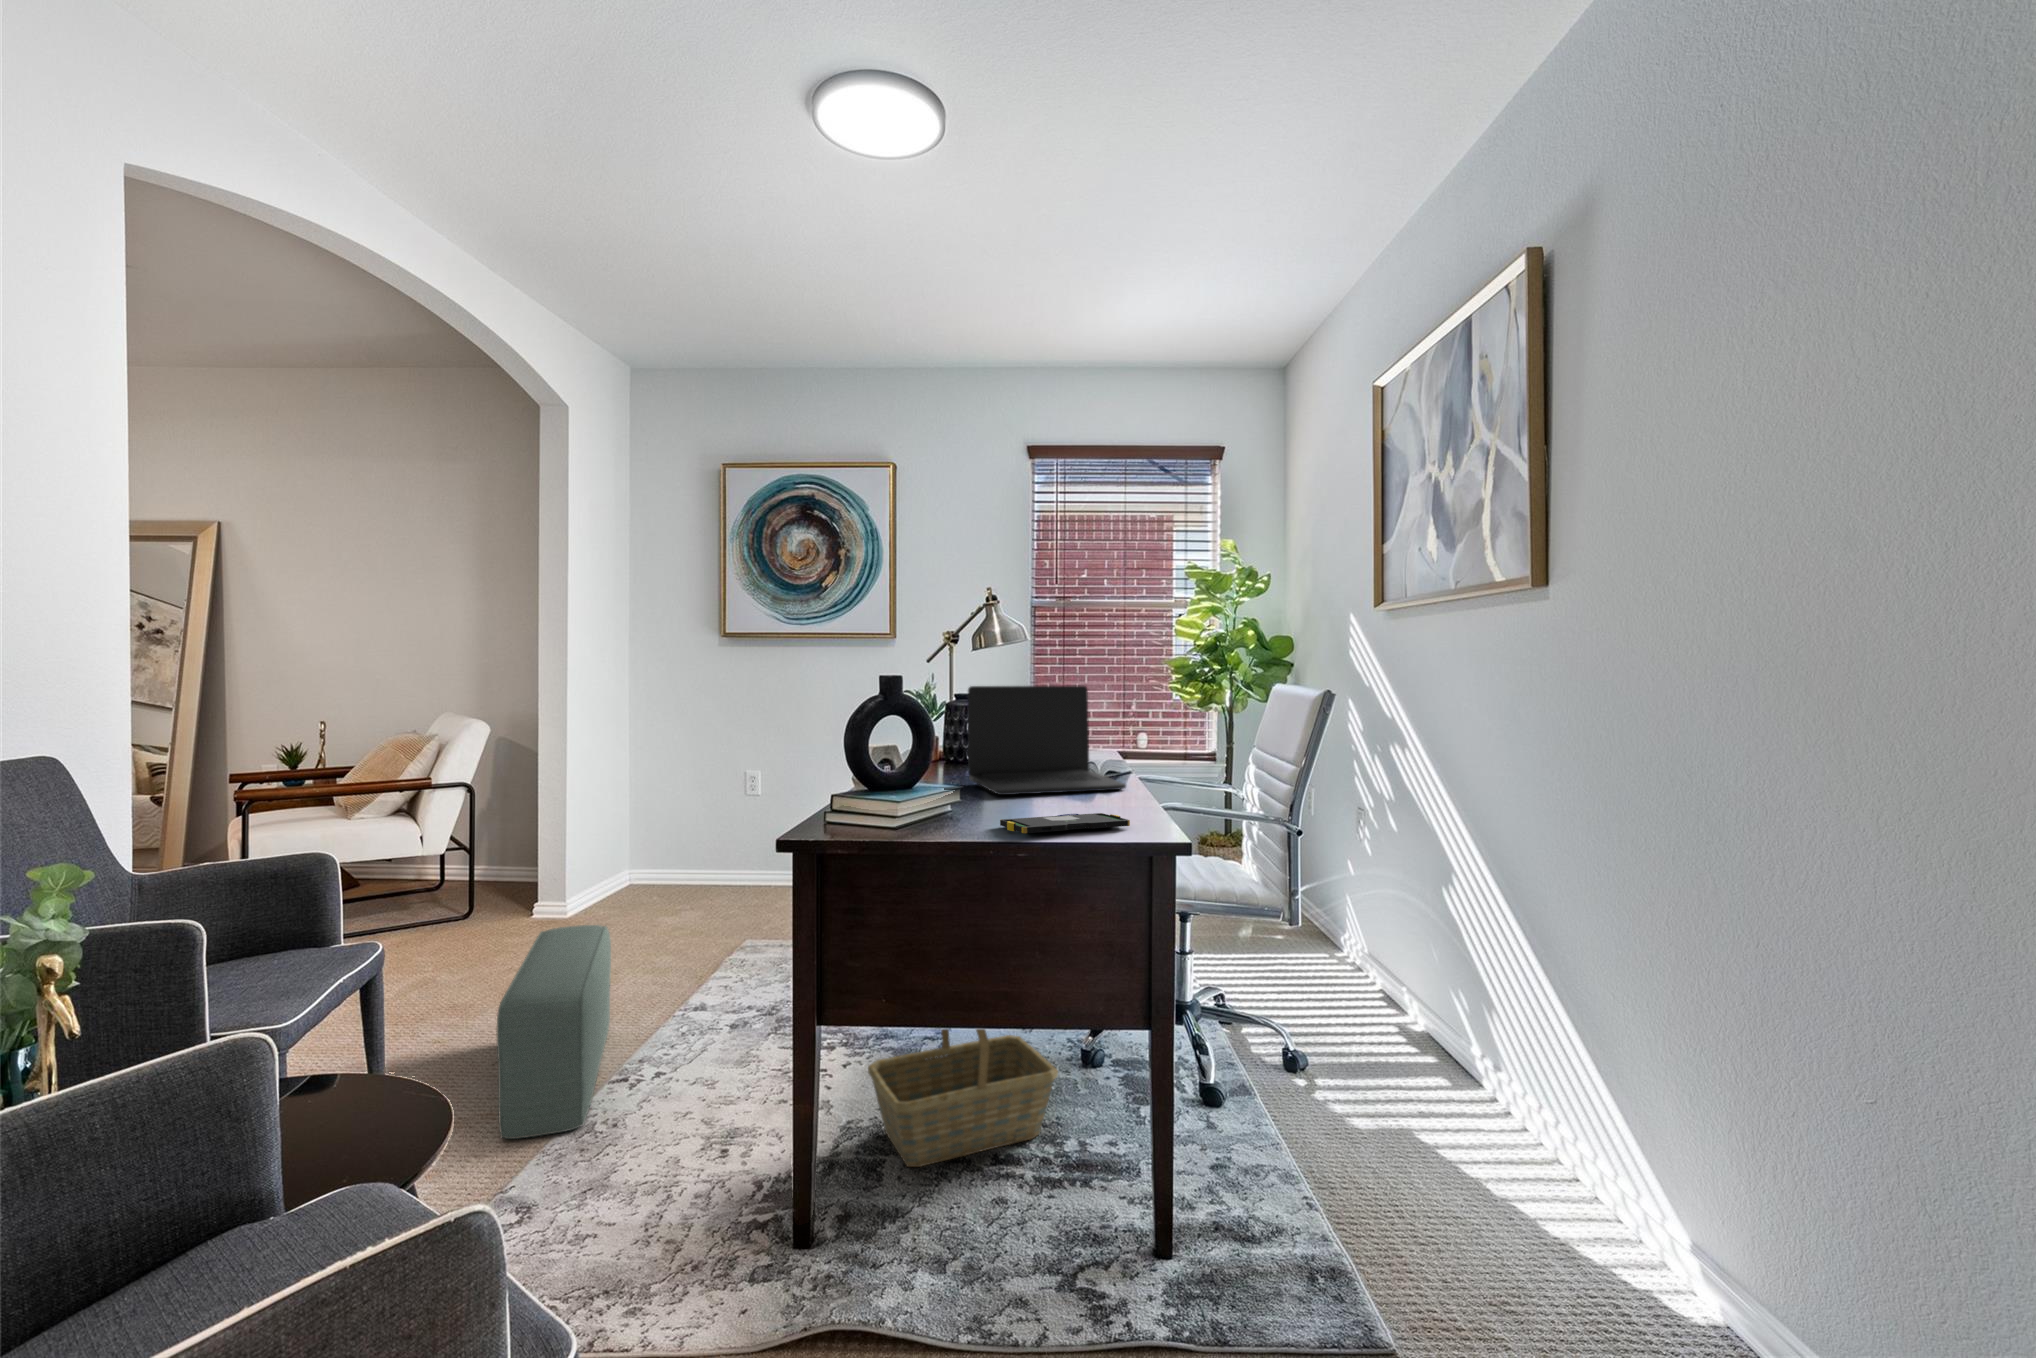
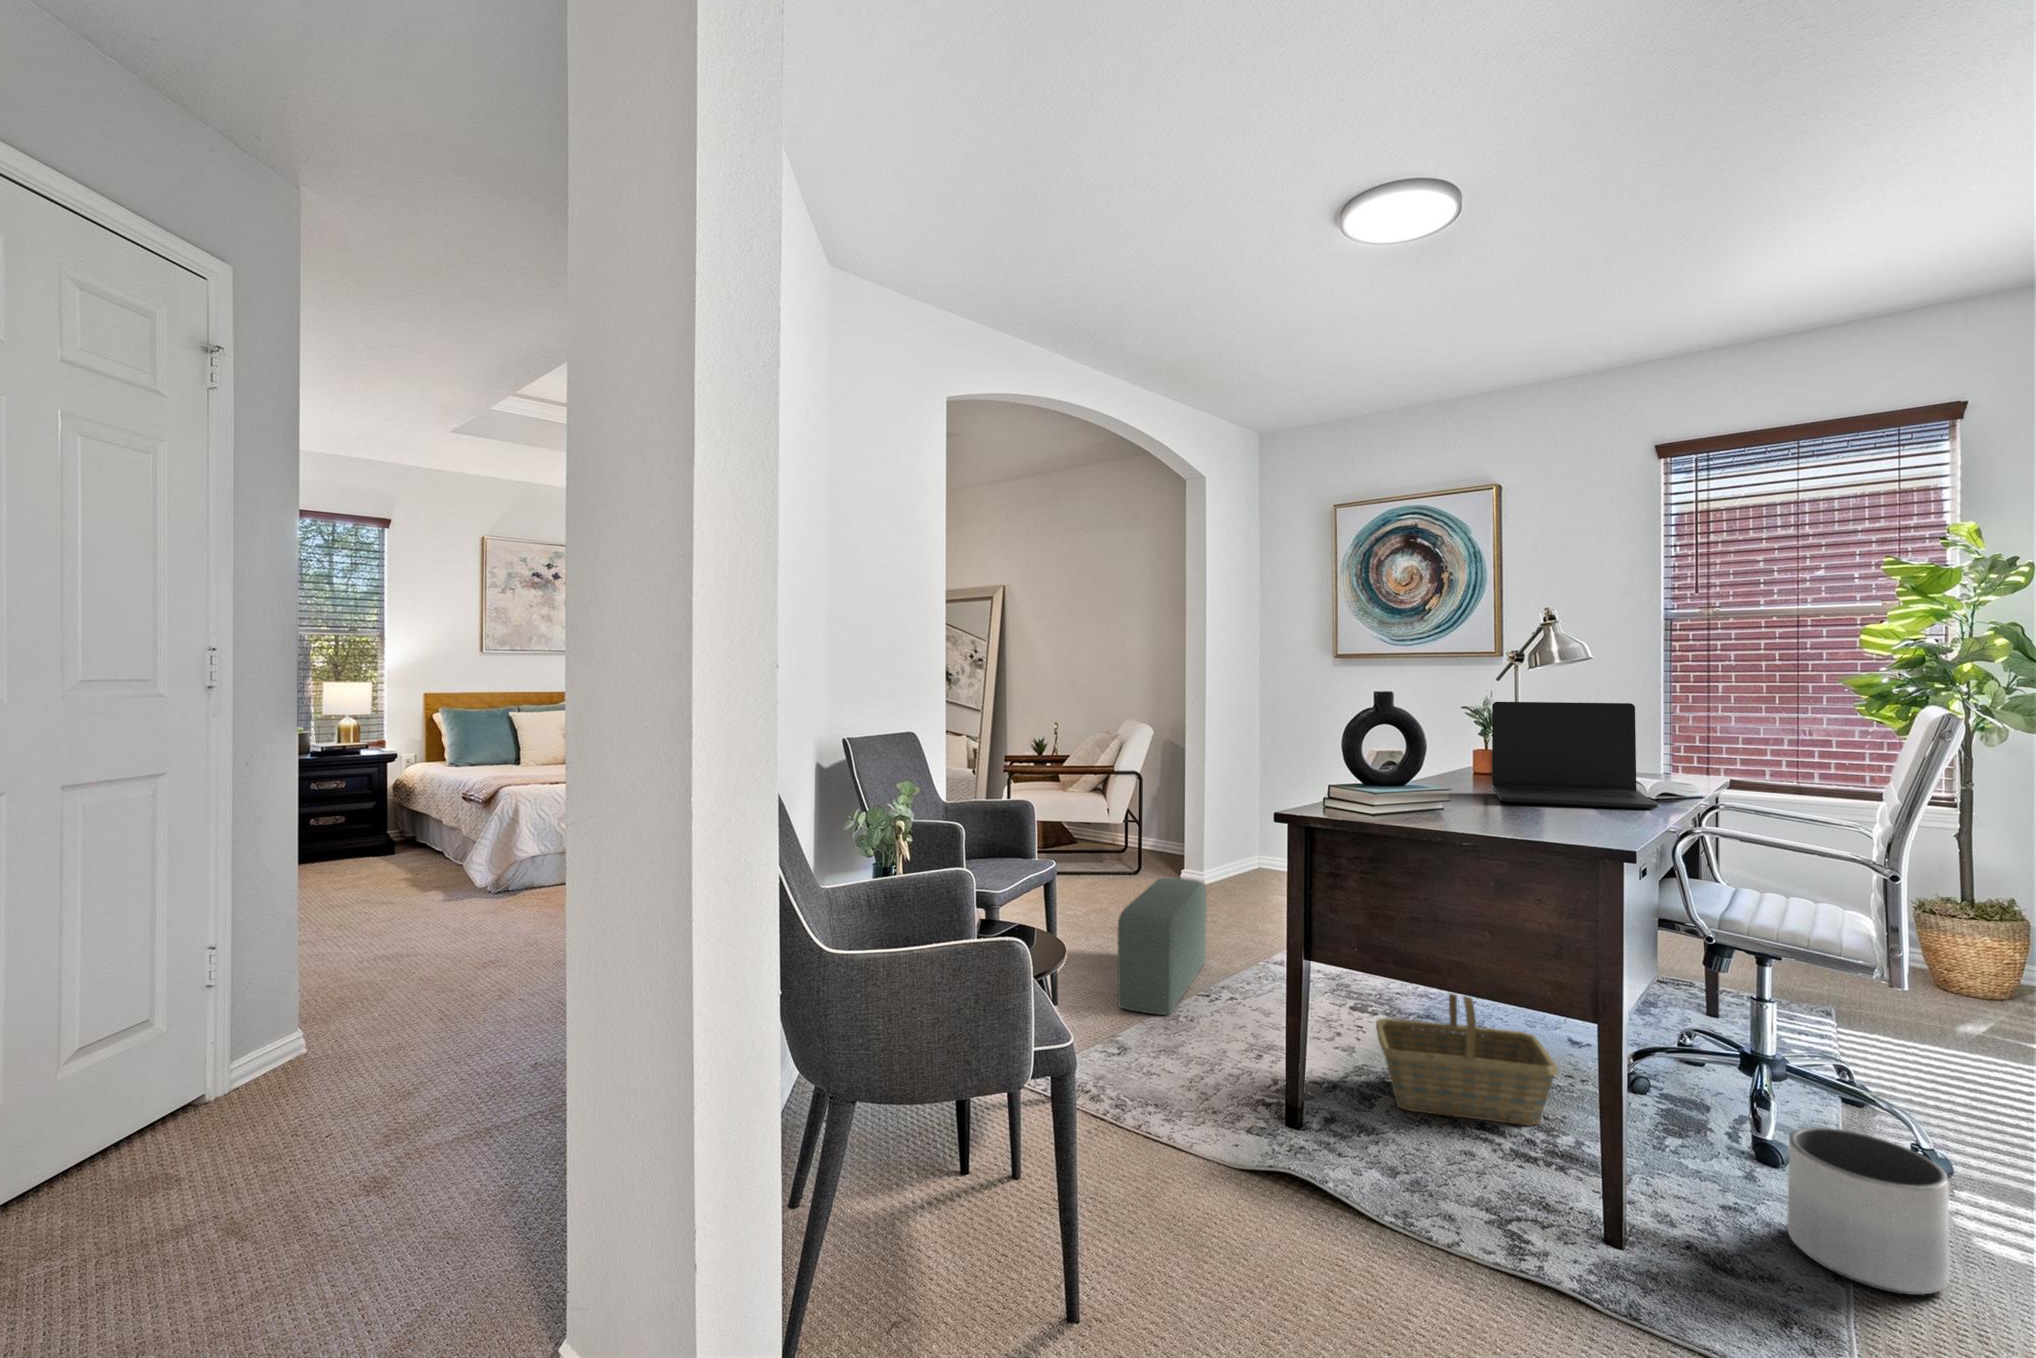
tablet: present [1000,813,1130,833] -> none [1466,816,1595,833]
planter: none [1264,1065,1374,1207] -> present [1787,1127,1950,1295]

